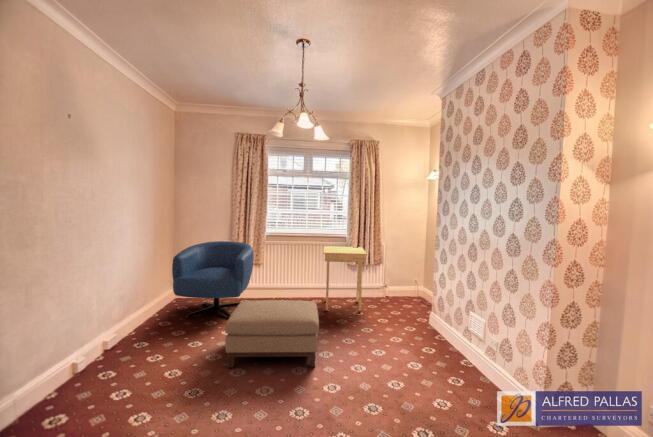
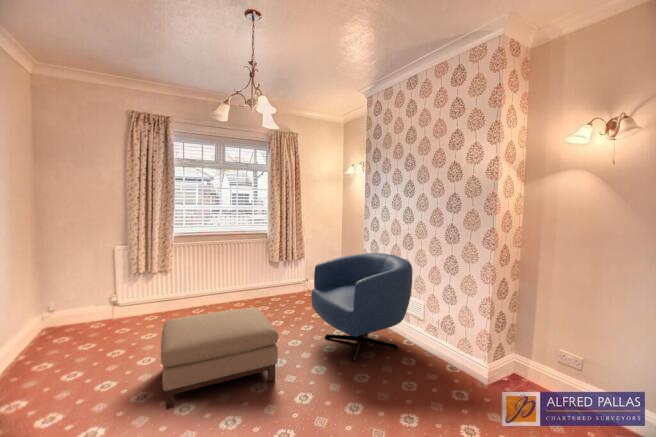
armchair: present [172,241,253,318] -> present [311,253,412,362]
side table: present [324,246,367,311] -> none [245,243,297,313]

